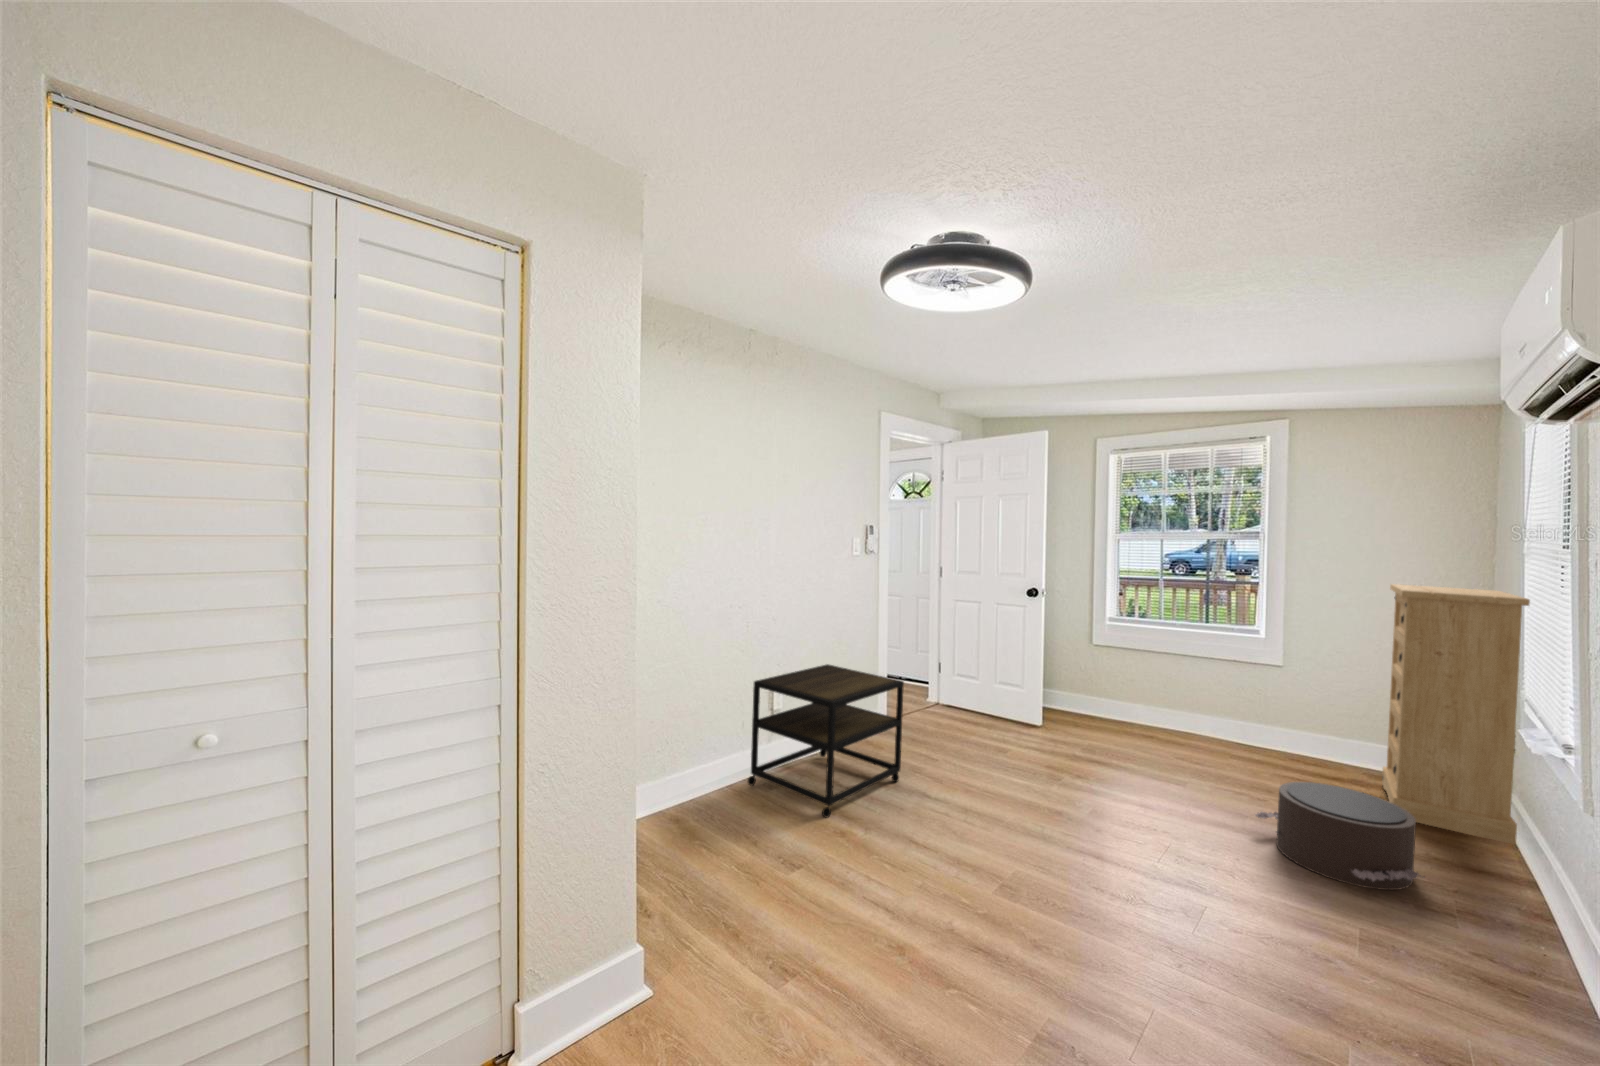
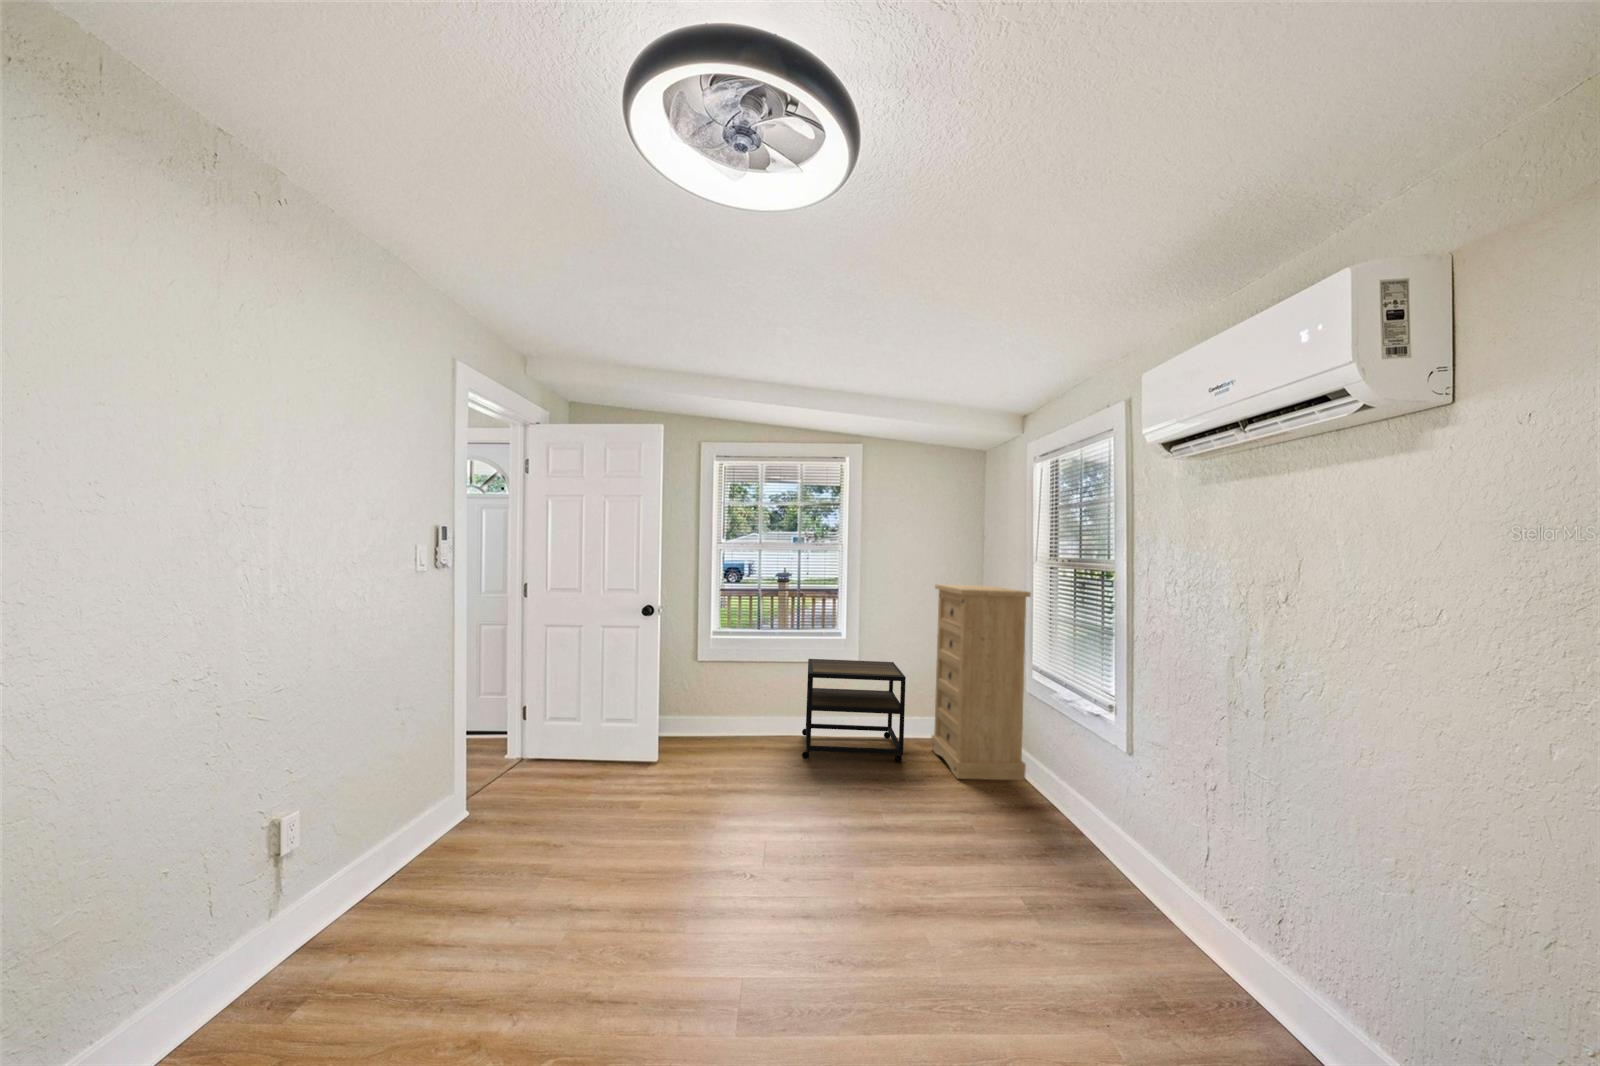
side table: present [748,664,904,818] -> present [802,659,906,763]
pouf: present [1255,782,1421,890] -> none [894,767,1025,860]

